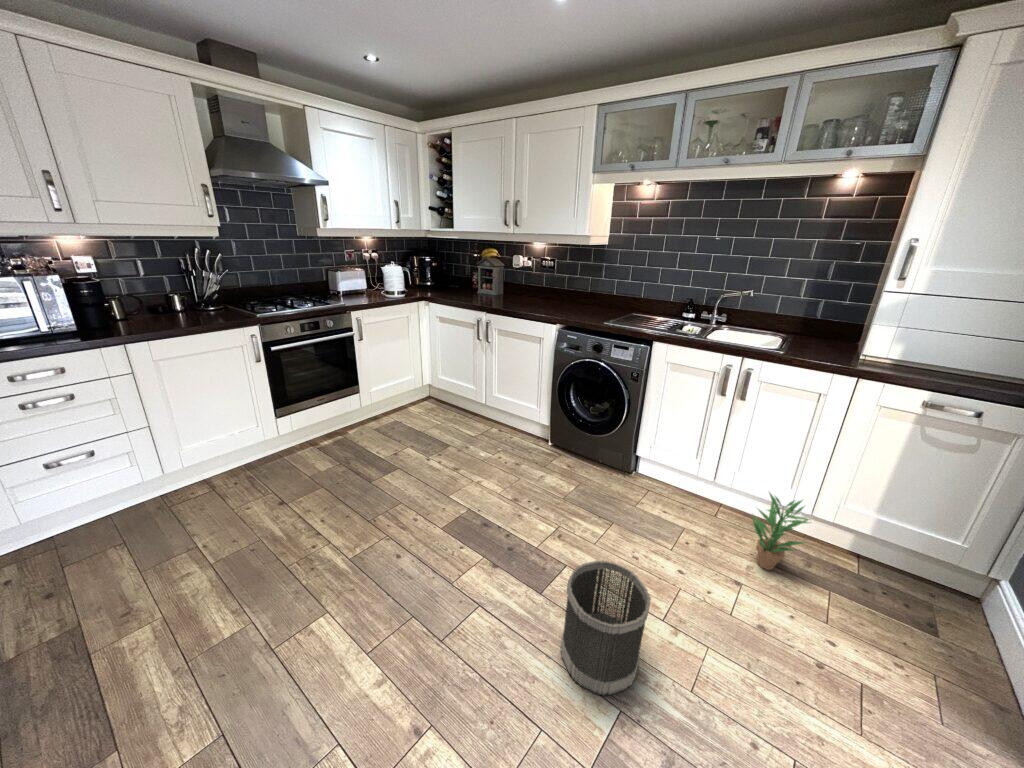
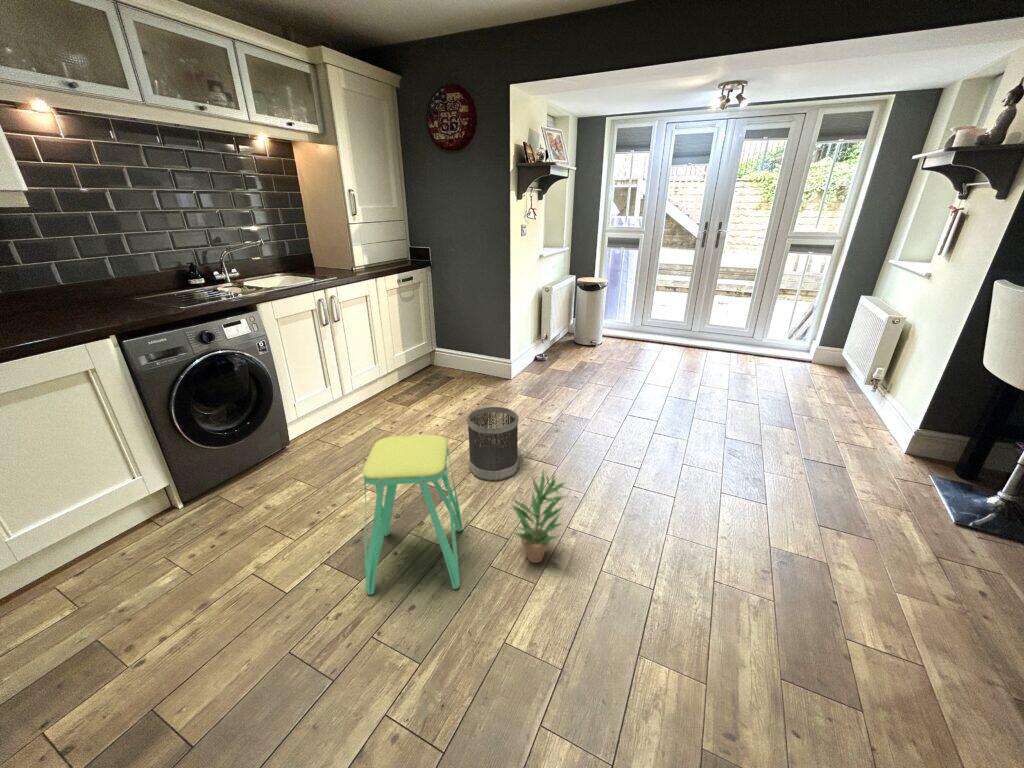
stool: none [398,451,492,598] -> present [363,435,462,595]
potted plant: present [753,493,809,570] -> present [512,471,564,563]

